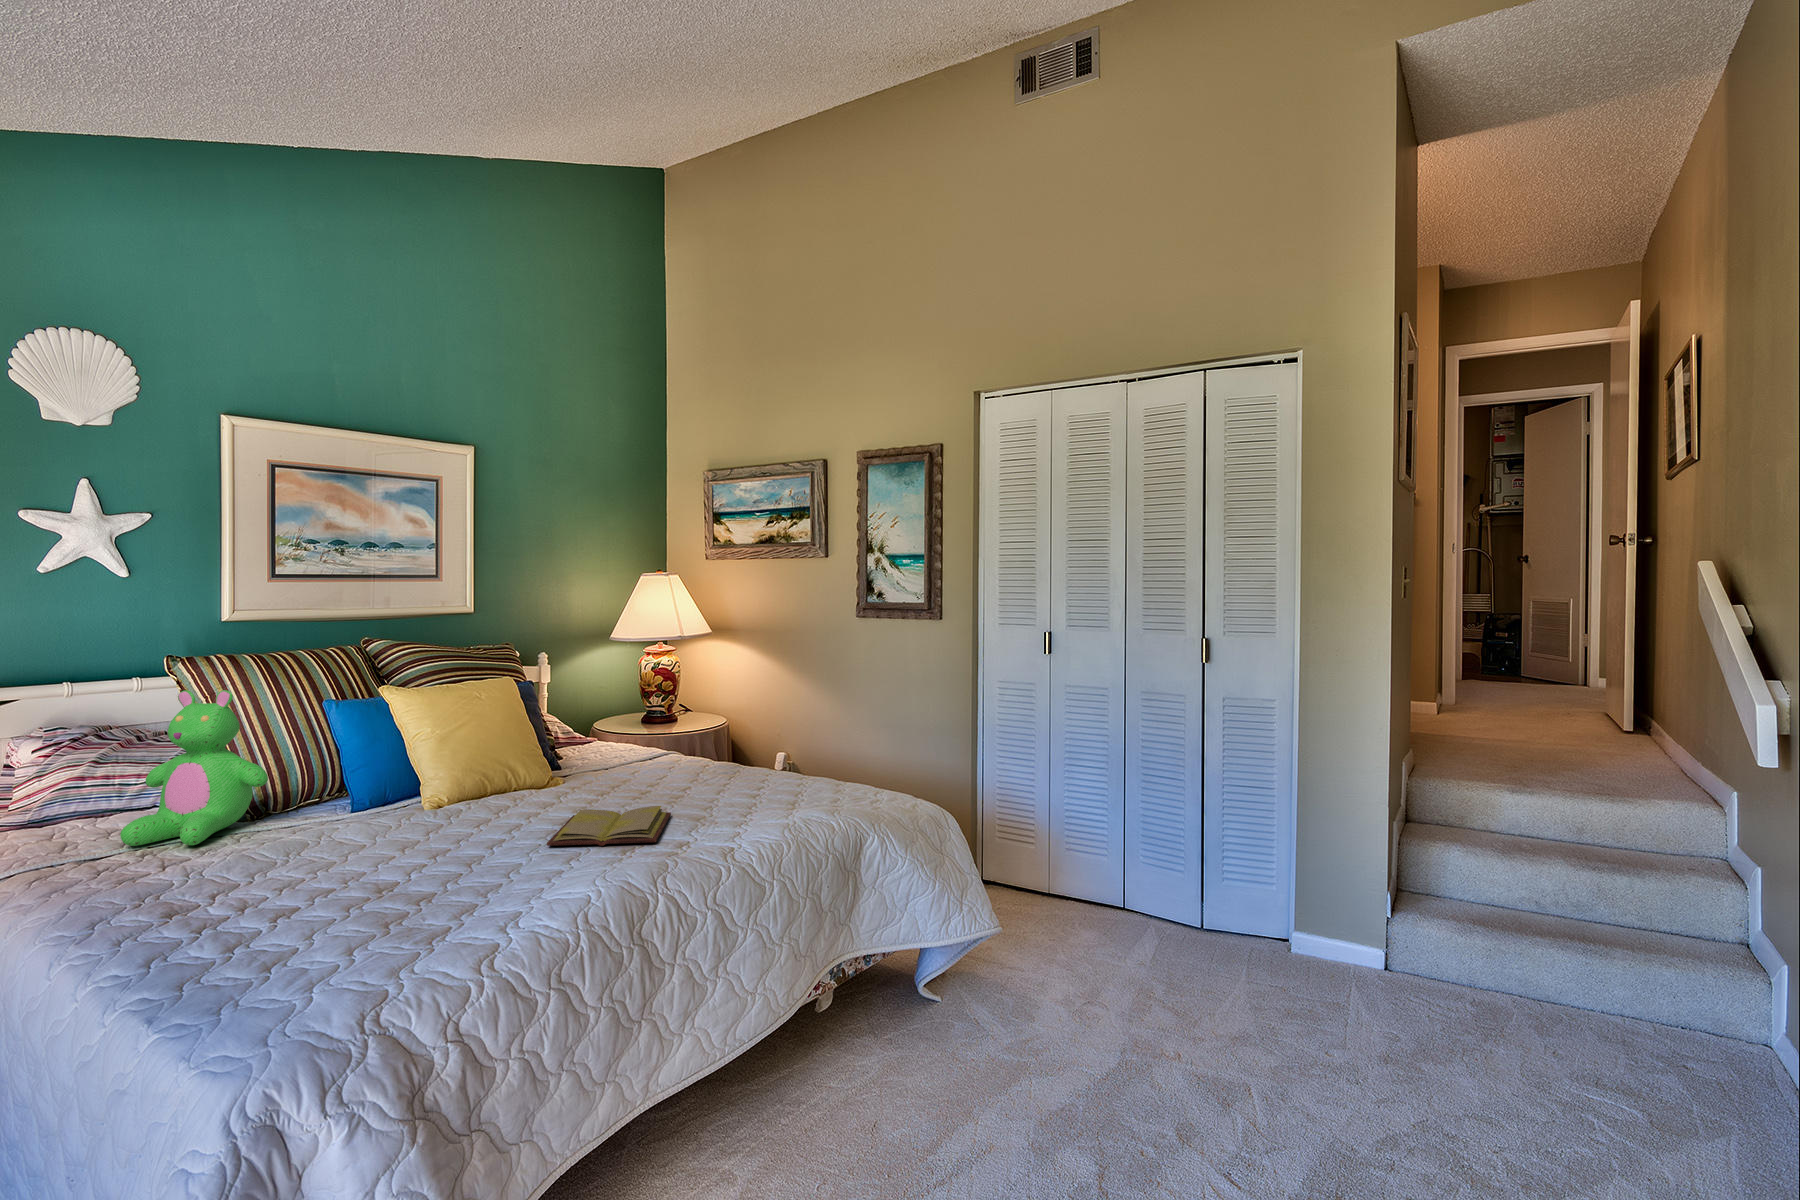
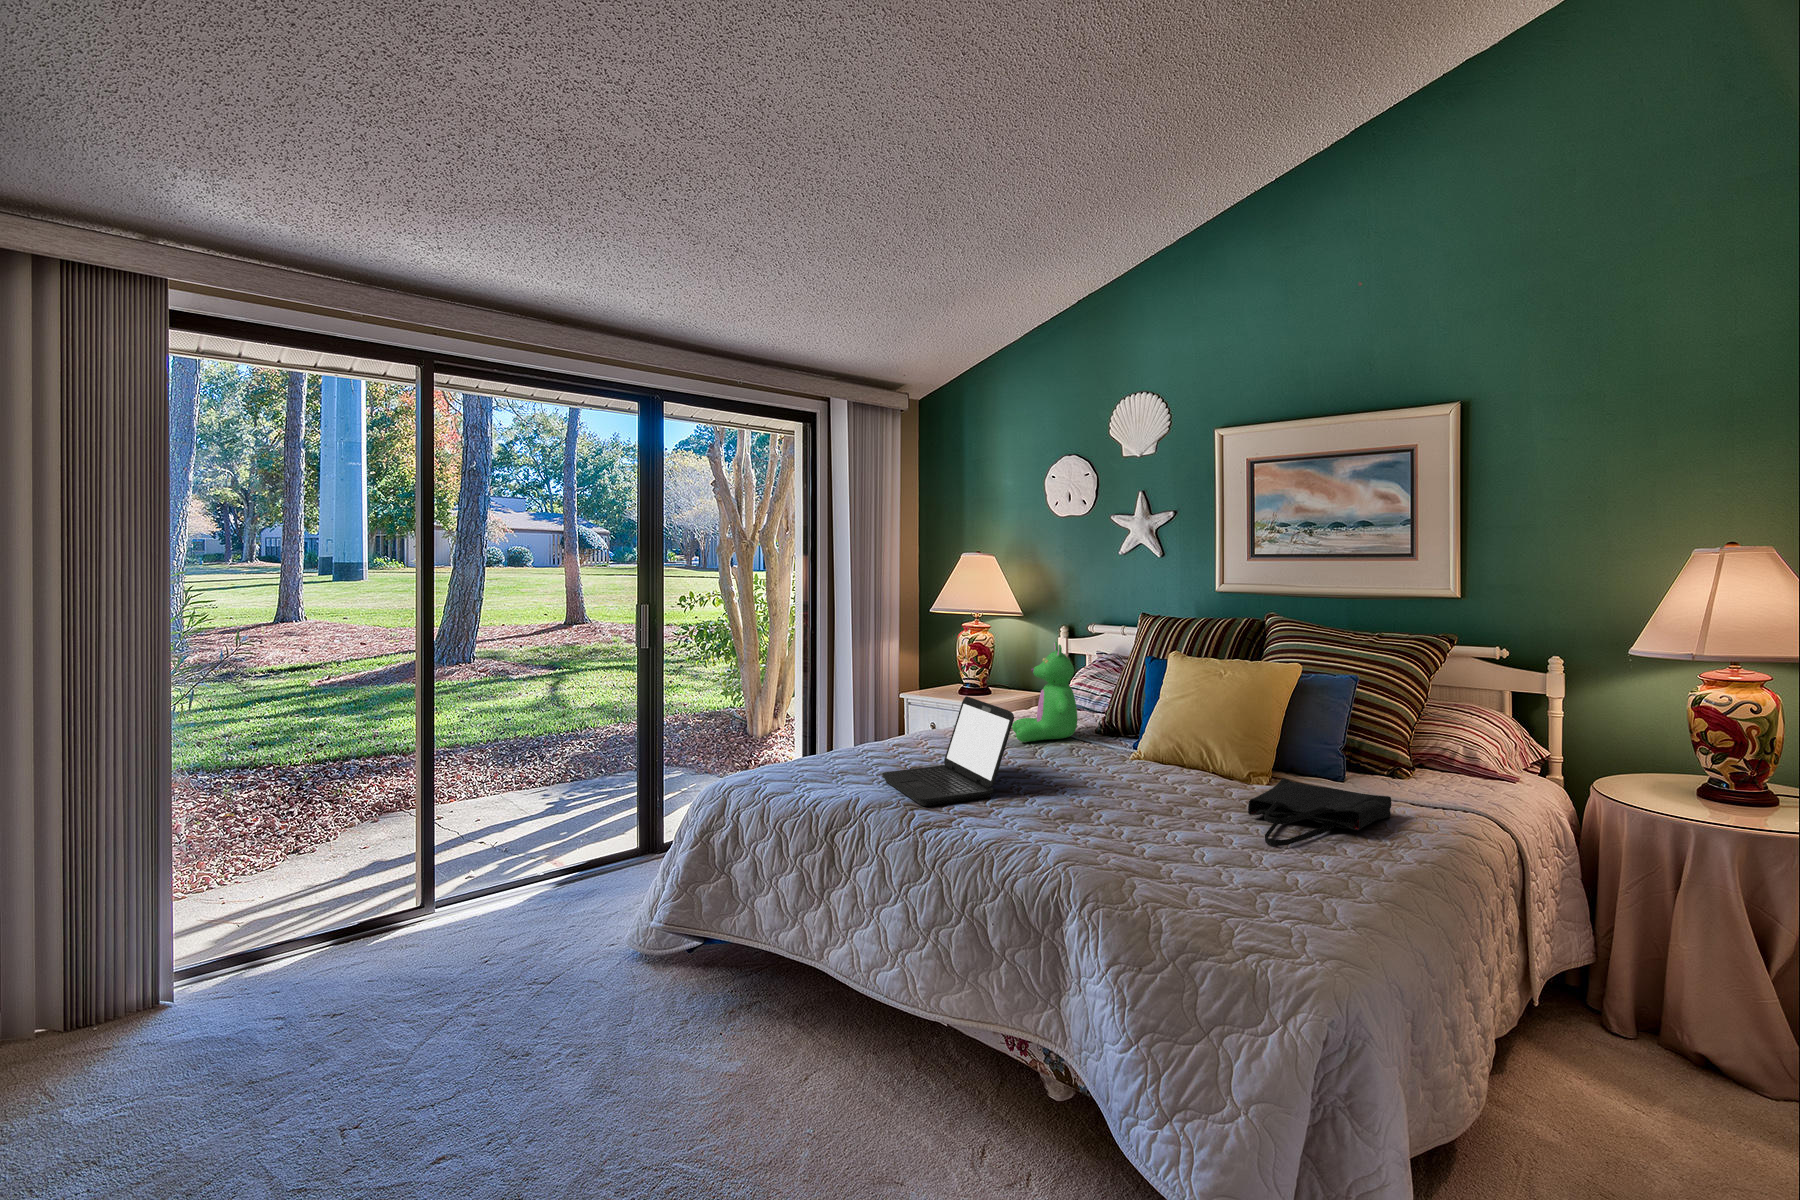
tote bag: none [623,753,742,797] -> present [1248,778,1391,846]
laptop: none [241,755,461,927] -> present [882,696,1014,806]
diary: present [547,806,671,846] -> none [1051,796,1173,835]

